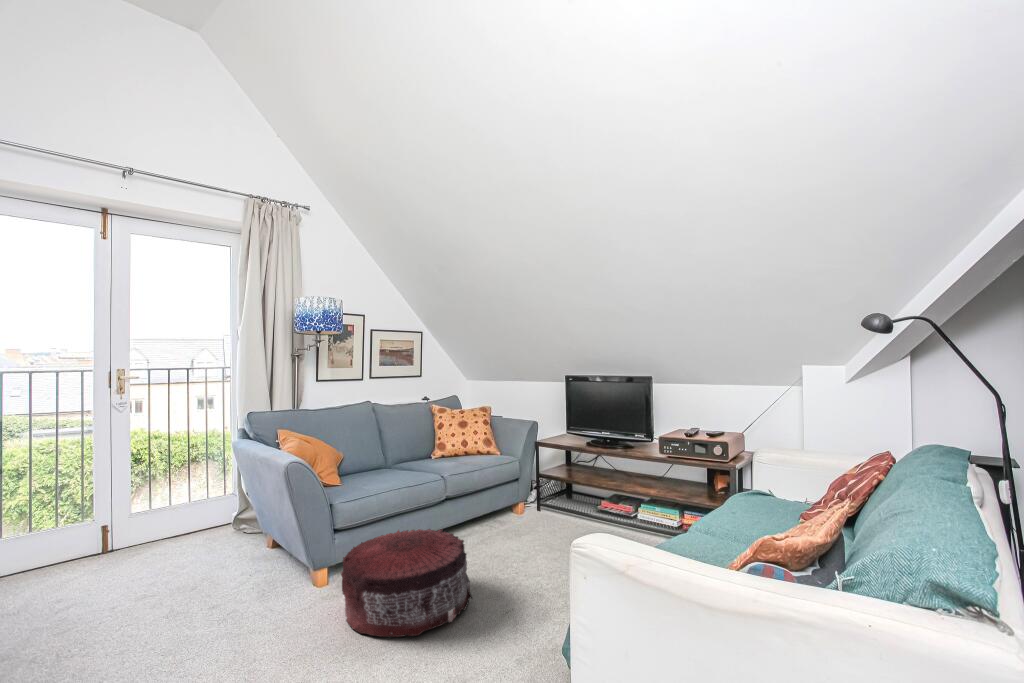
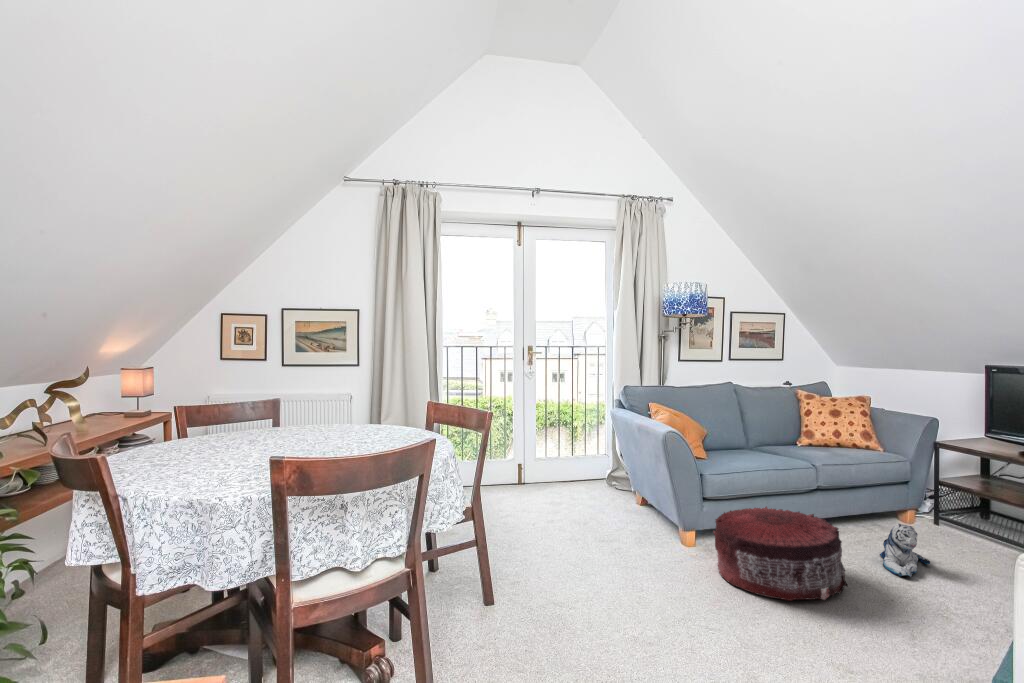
plush toy: none [498,522,536,572] -> present [880,524,930,577]

